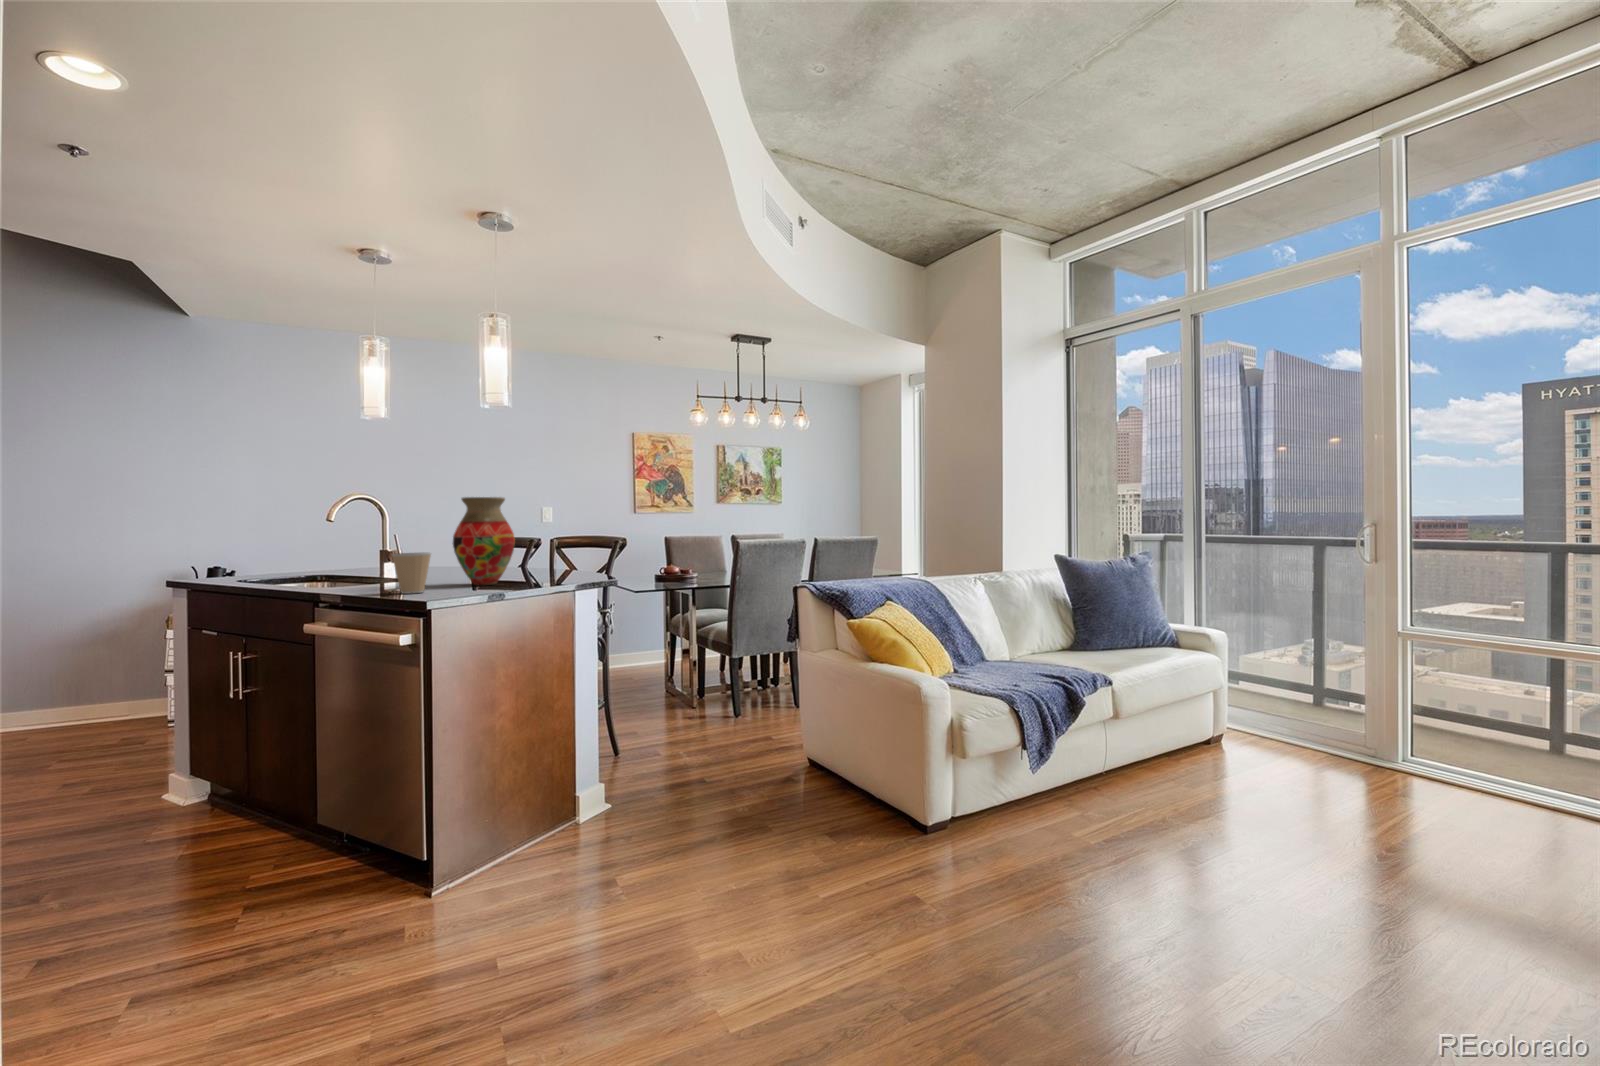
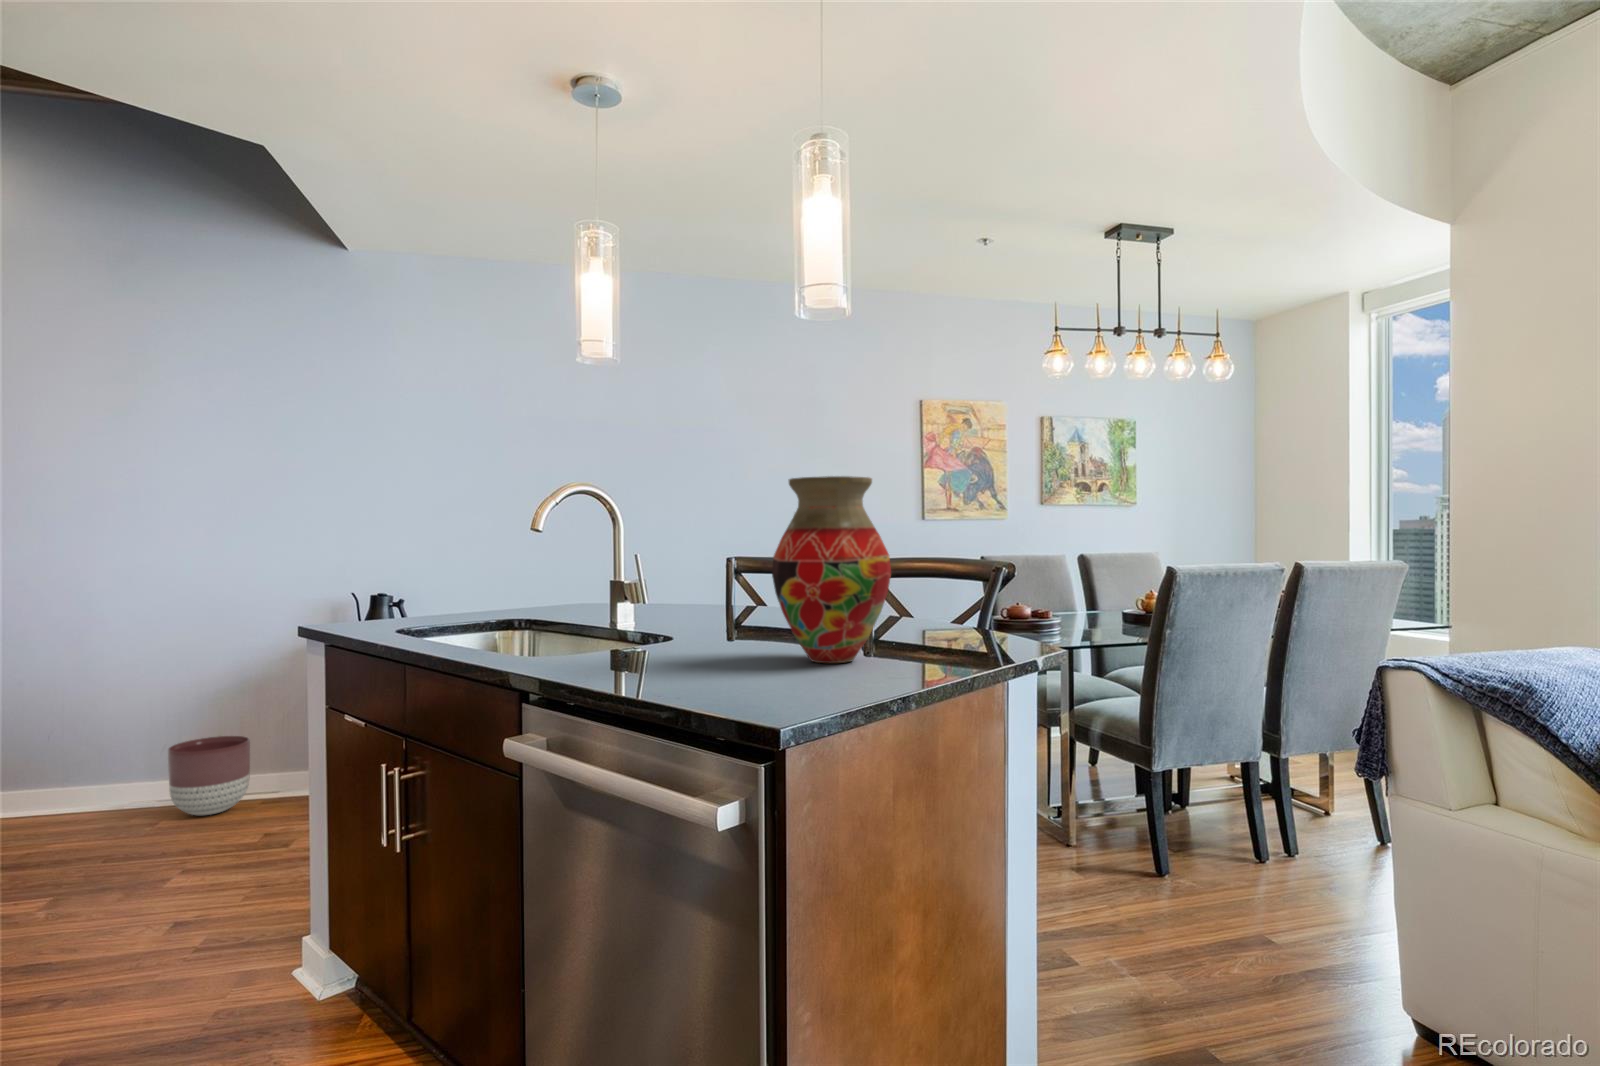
coffee cup: present [392,553,431,594] -> none [675,596,756,691]
planter: none [30,674,101,732] -> present [168,736,250,816]

